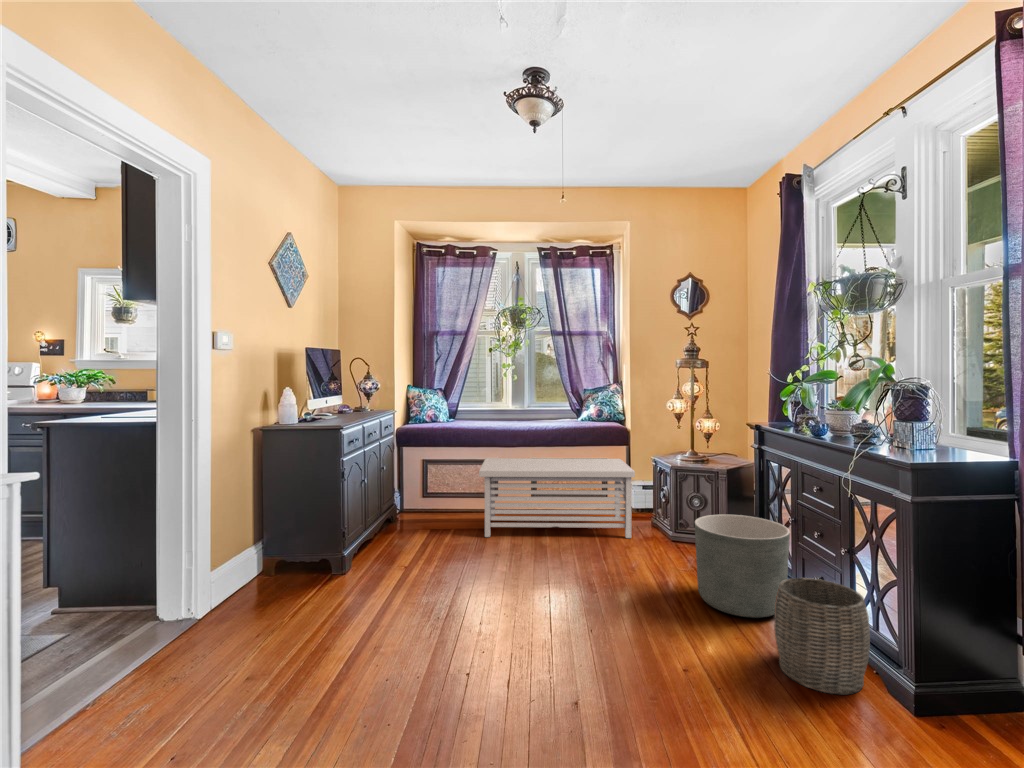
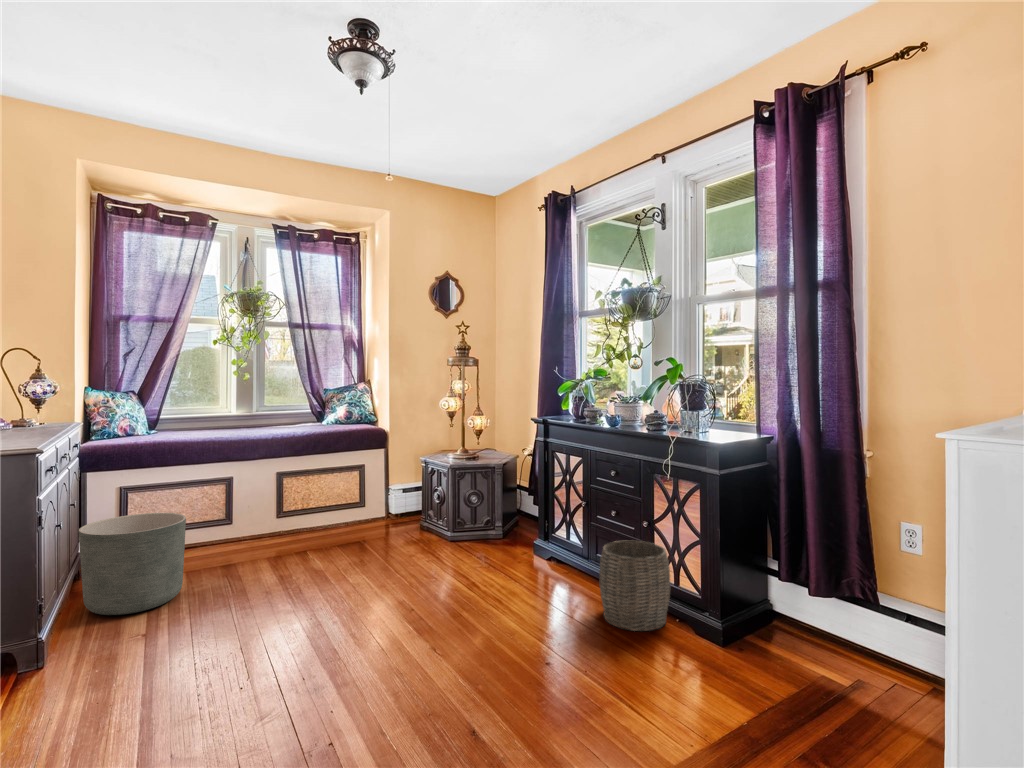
storage bench: present [479,458,635,538] -> none [219,464,413,574]
planter: present [695,515,790,618] -> present [79,513,186,615]

